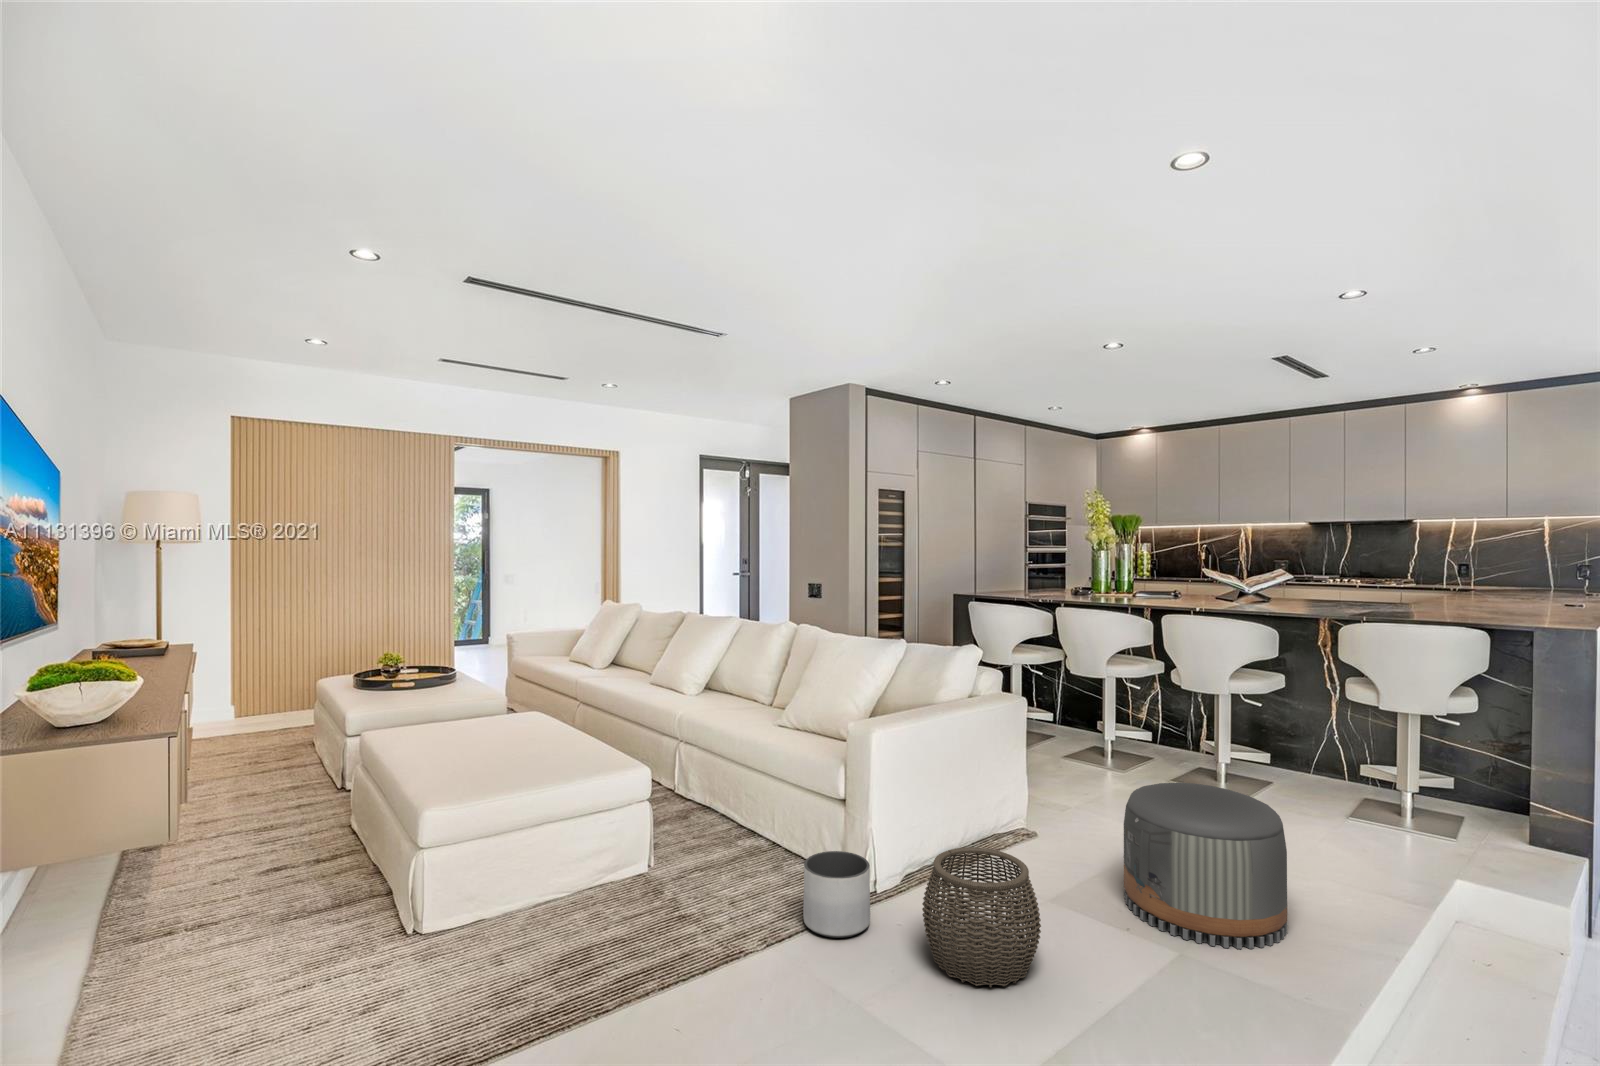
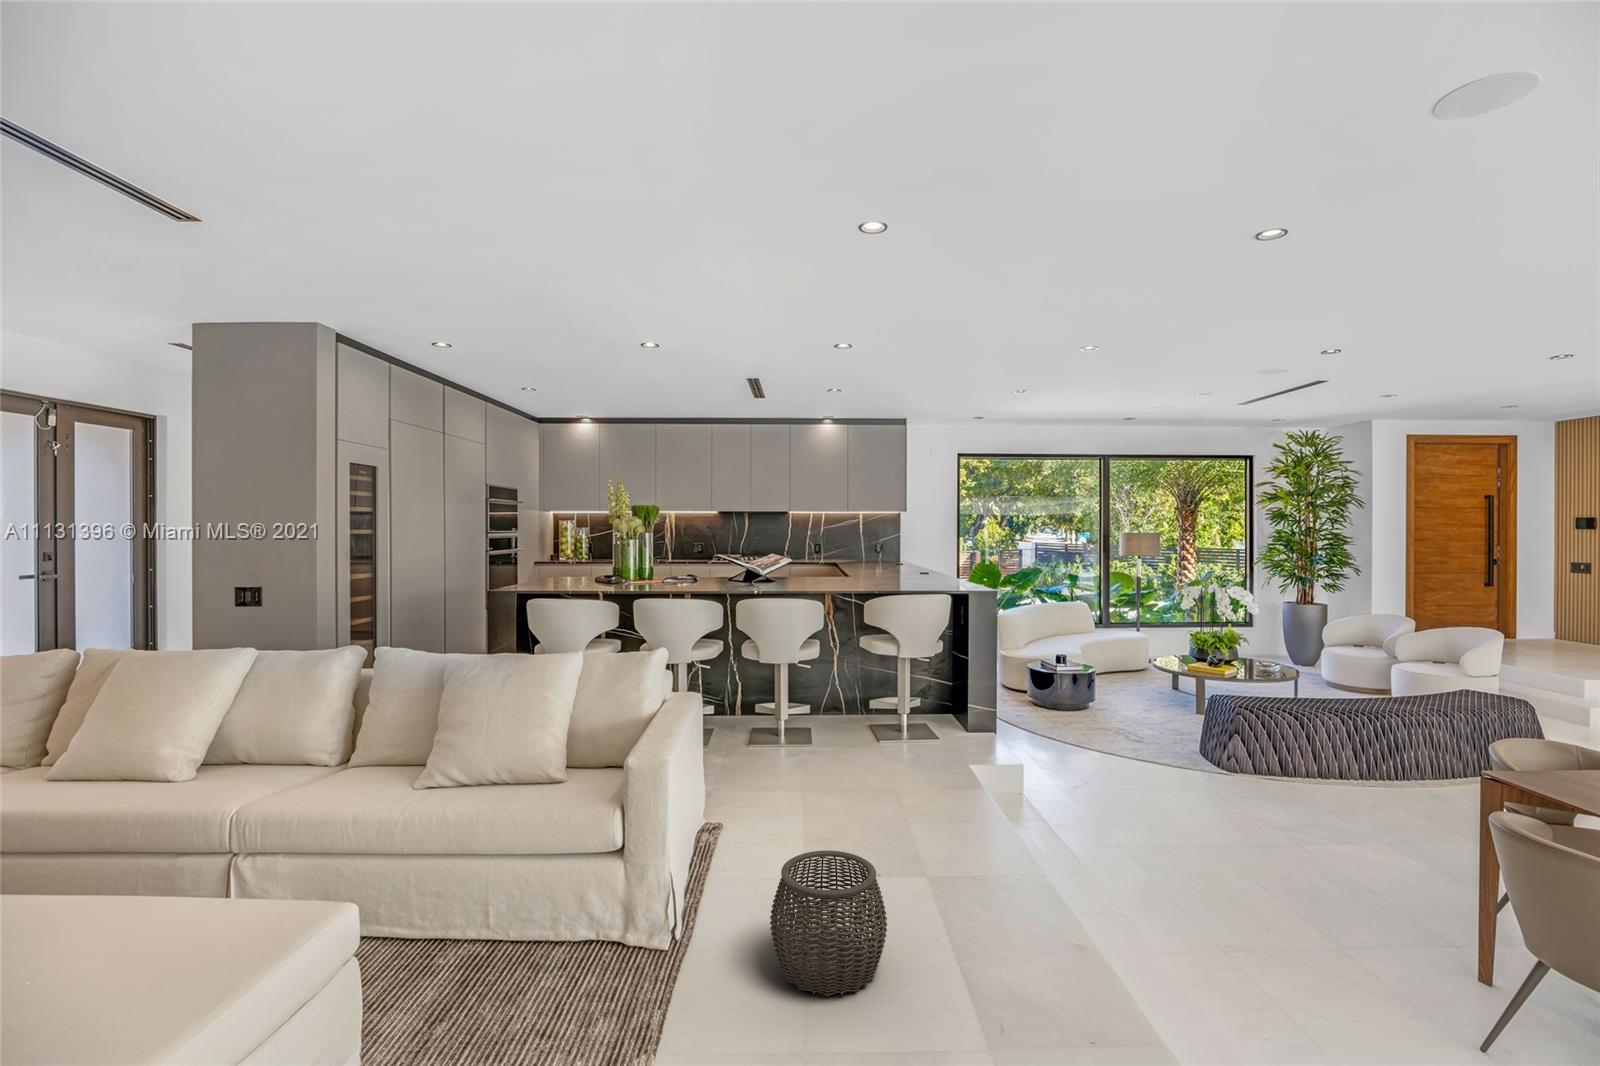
pouf: present [1124,783,1287,949] -> none [832,740,955,874]
planter: present [803,851,870,938] -> none [622,914,704,1028]

